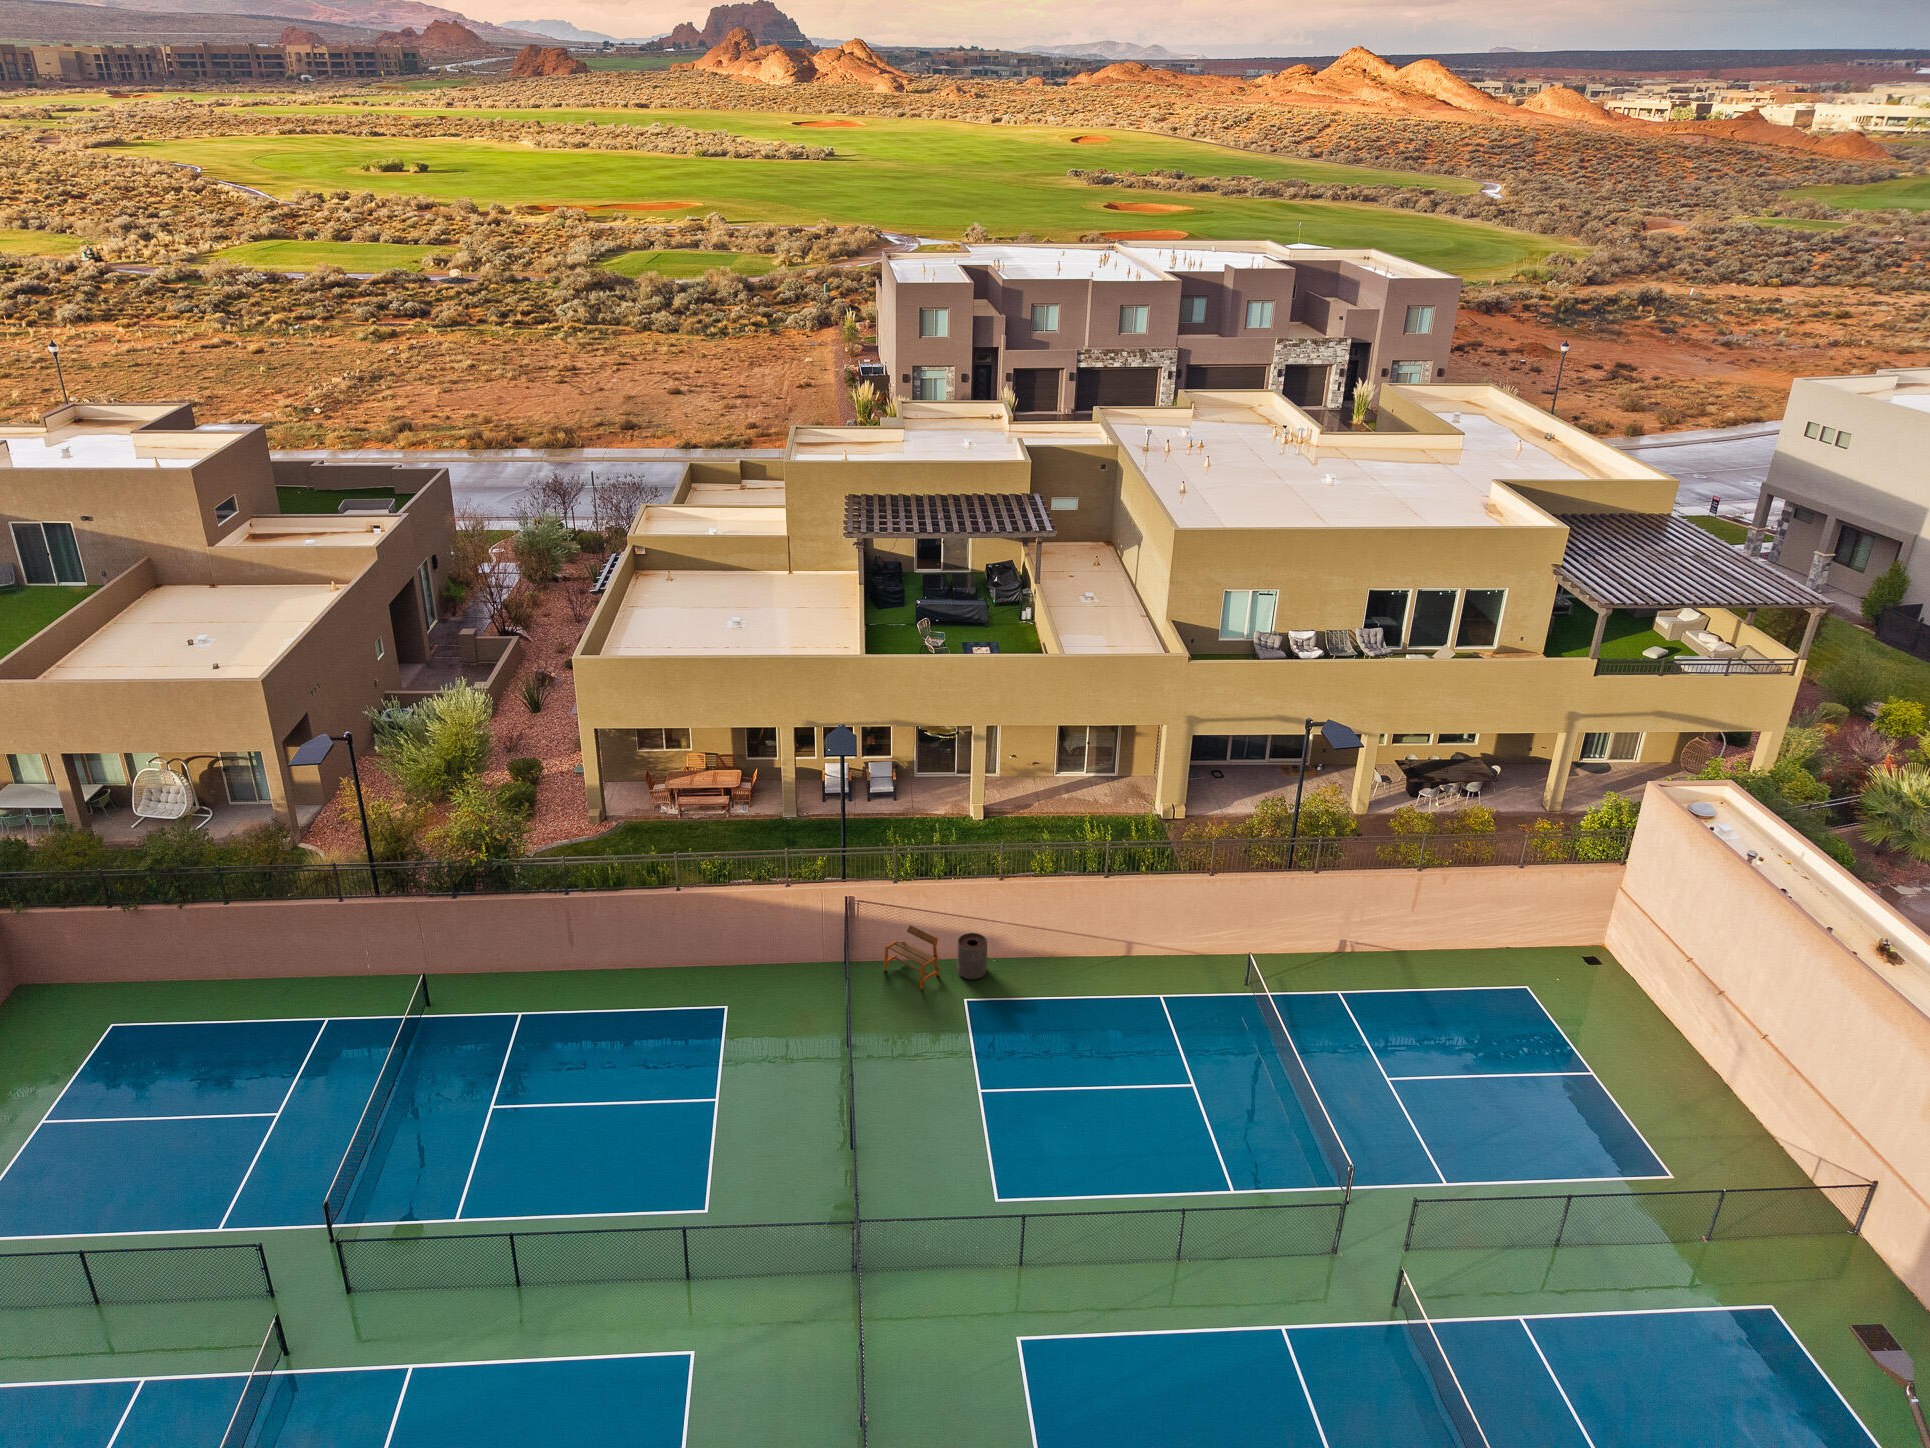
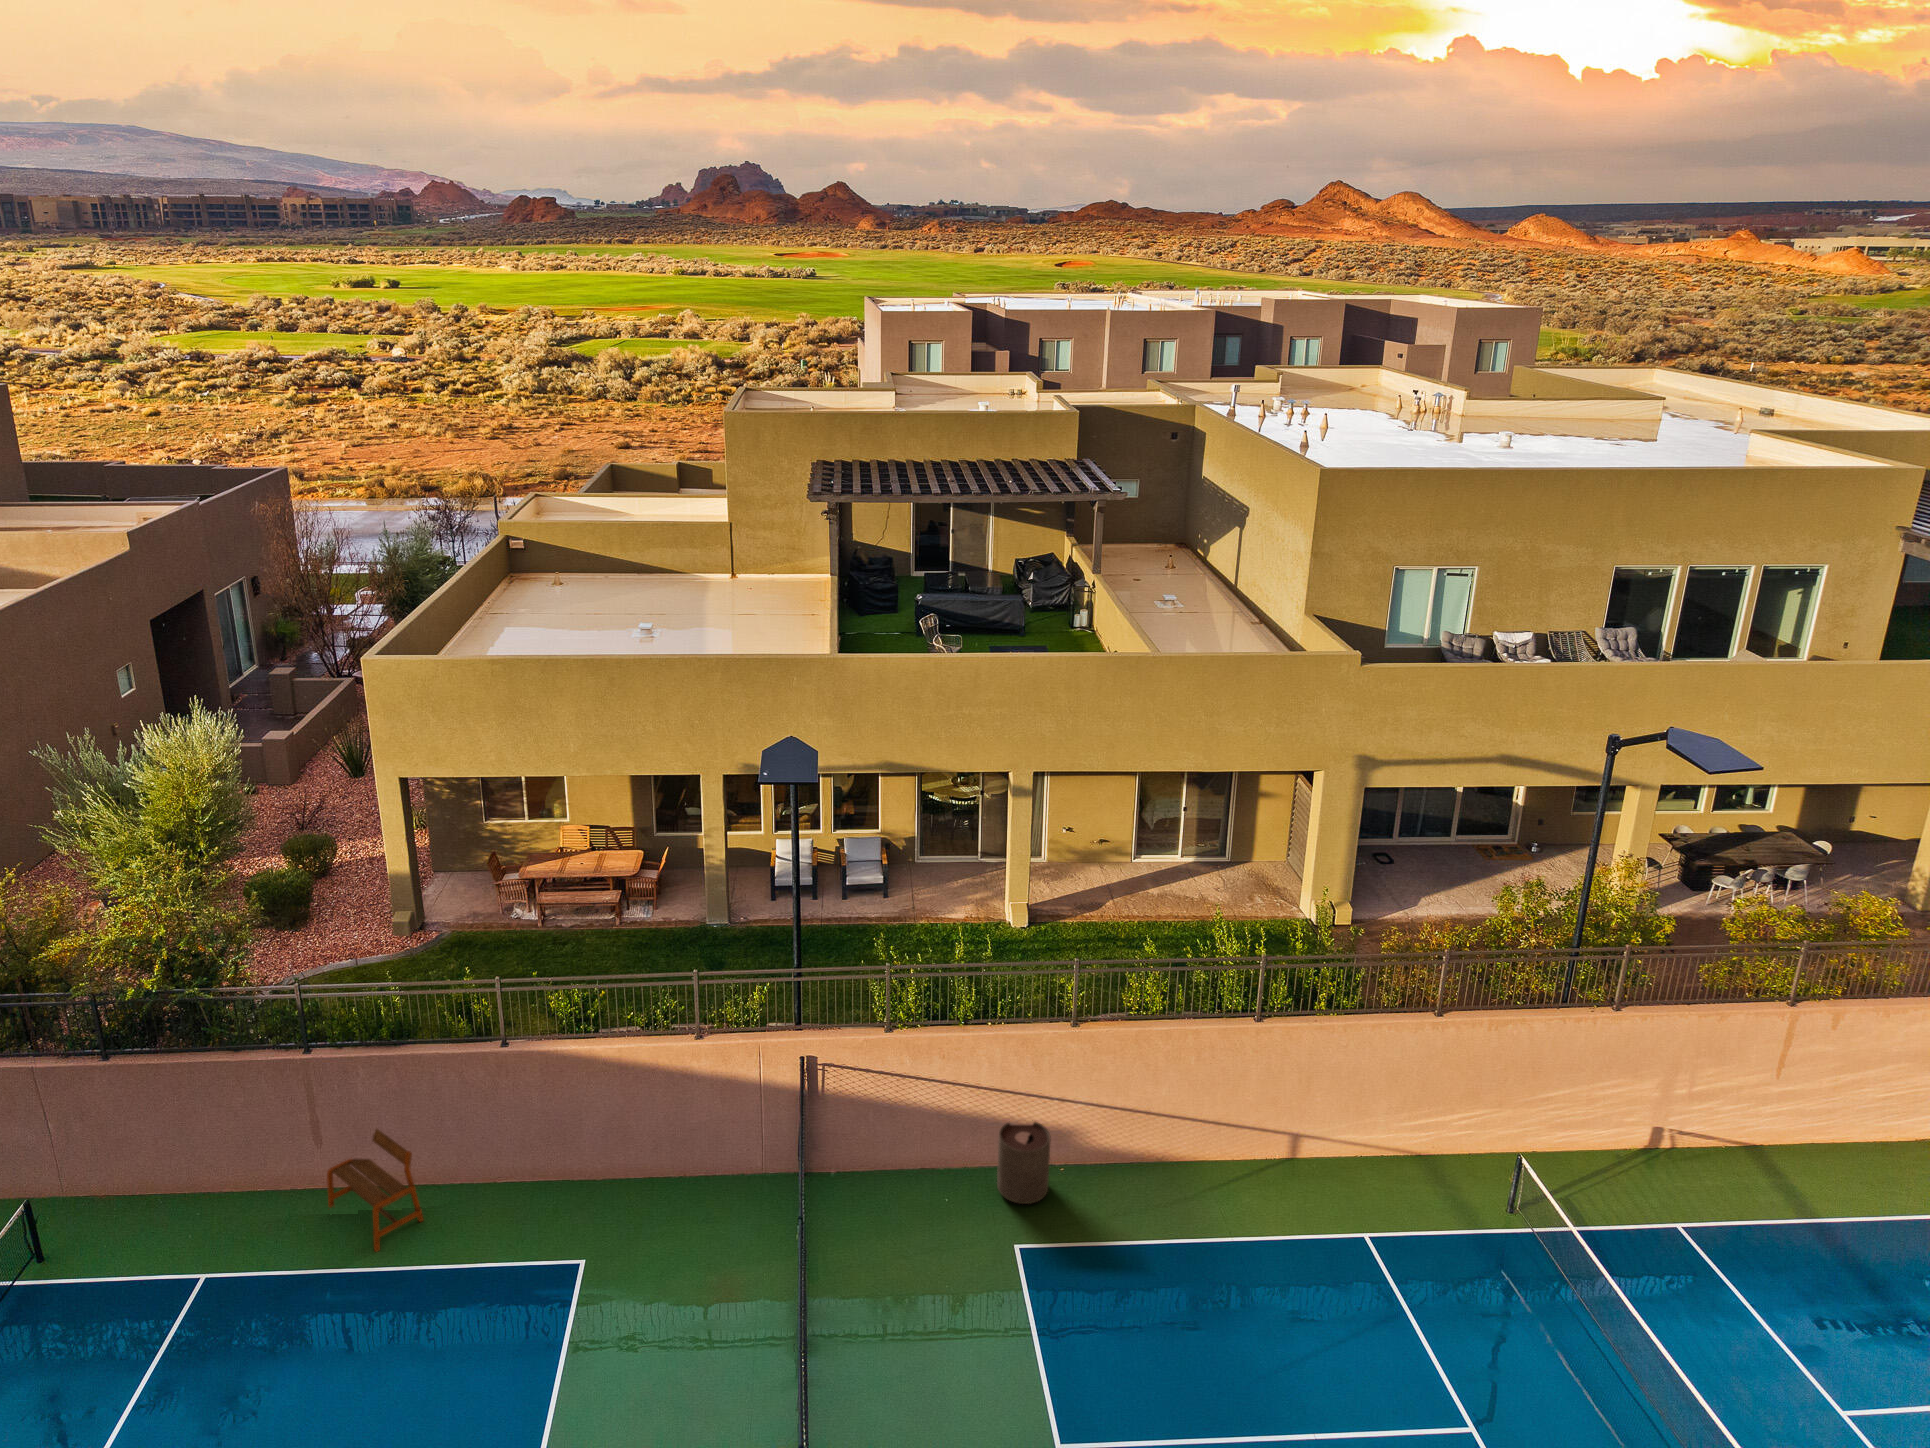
bench: present [884,925,939,990] -> present [327,1129,423,1252]

